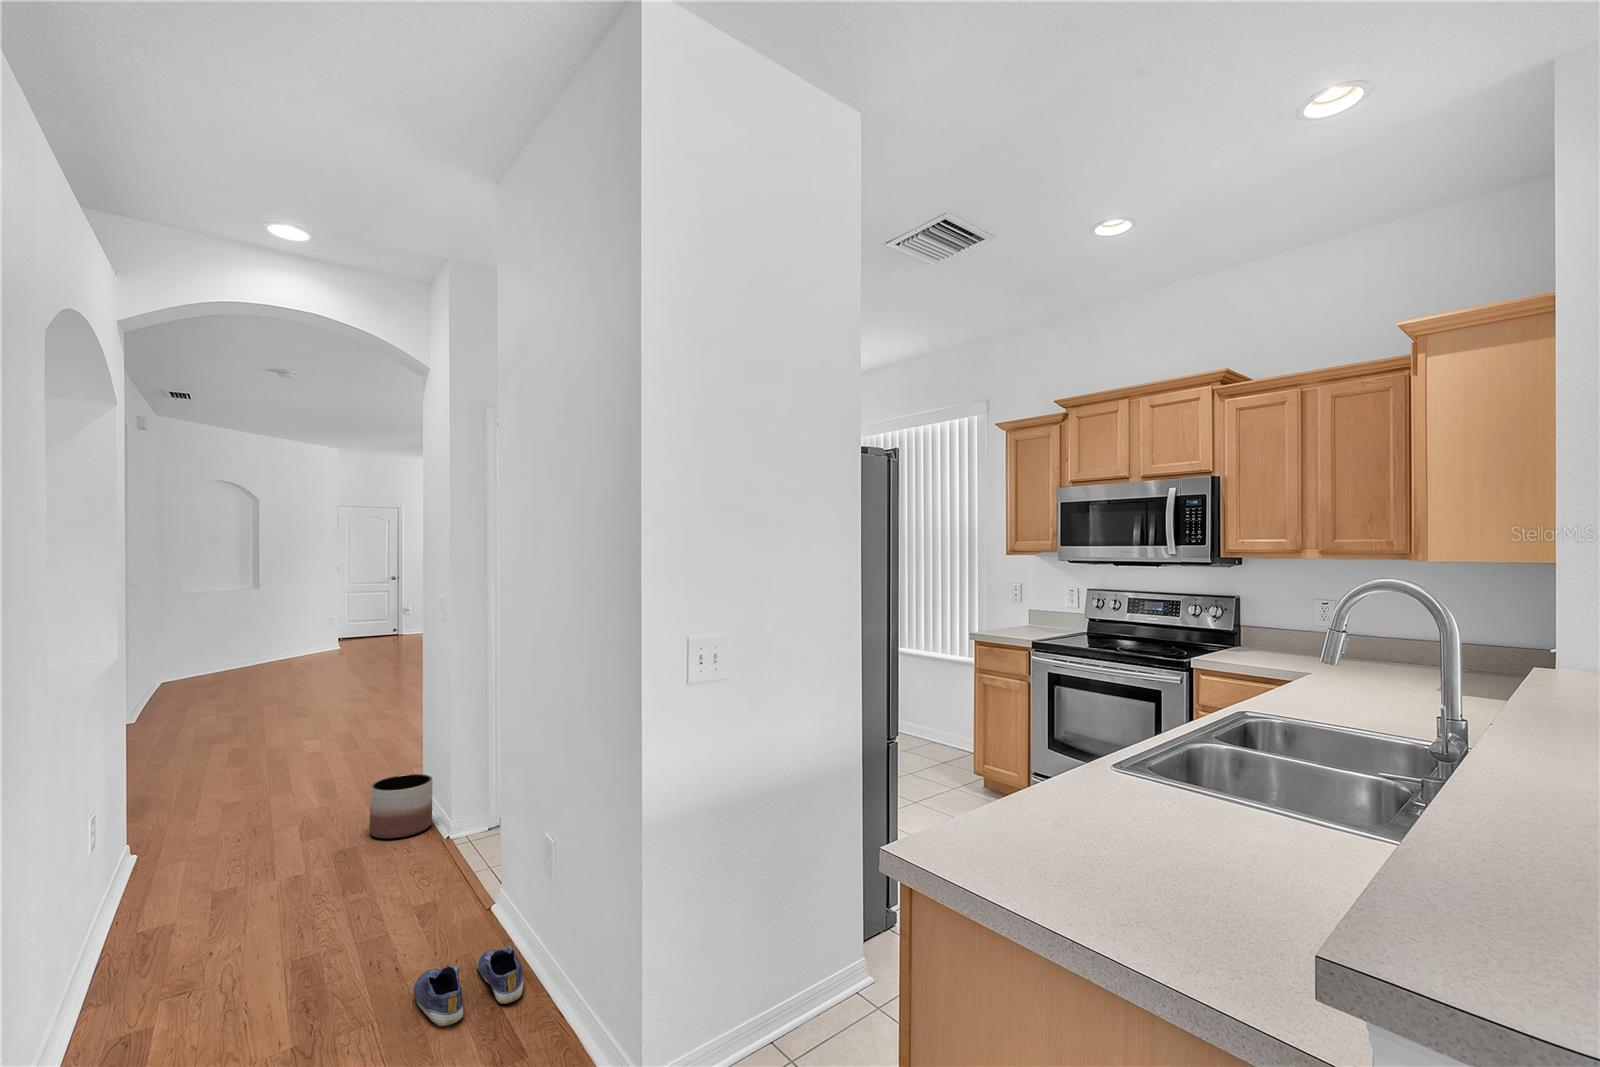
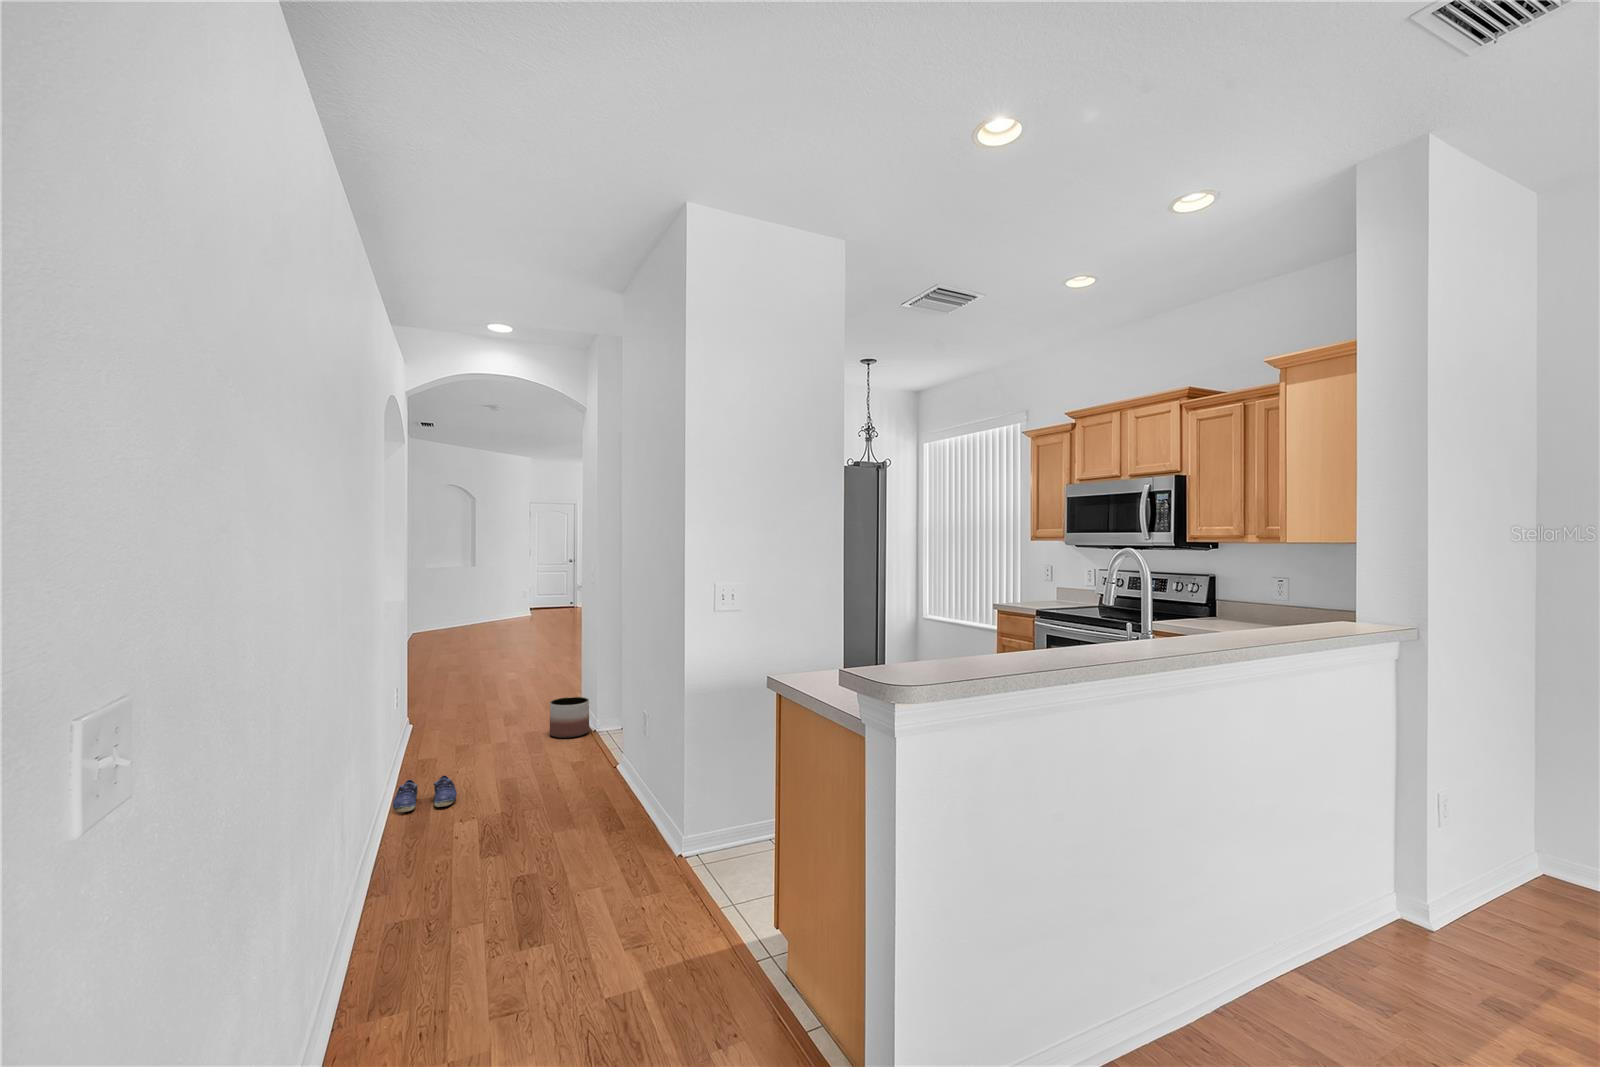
shoe: present [414,946,523,1026] -> present [393,776,457,812]

